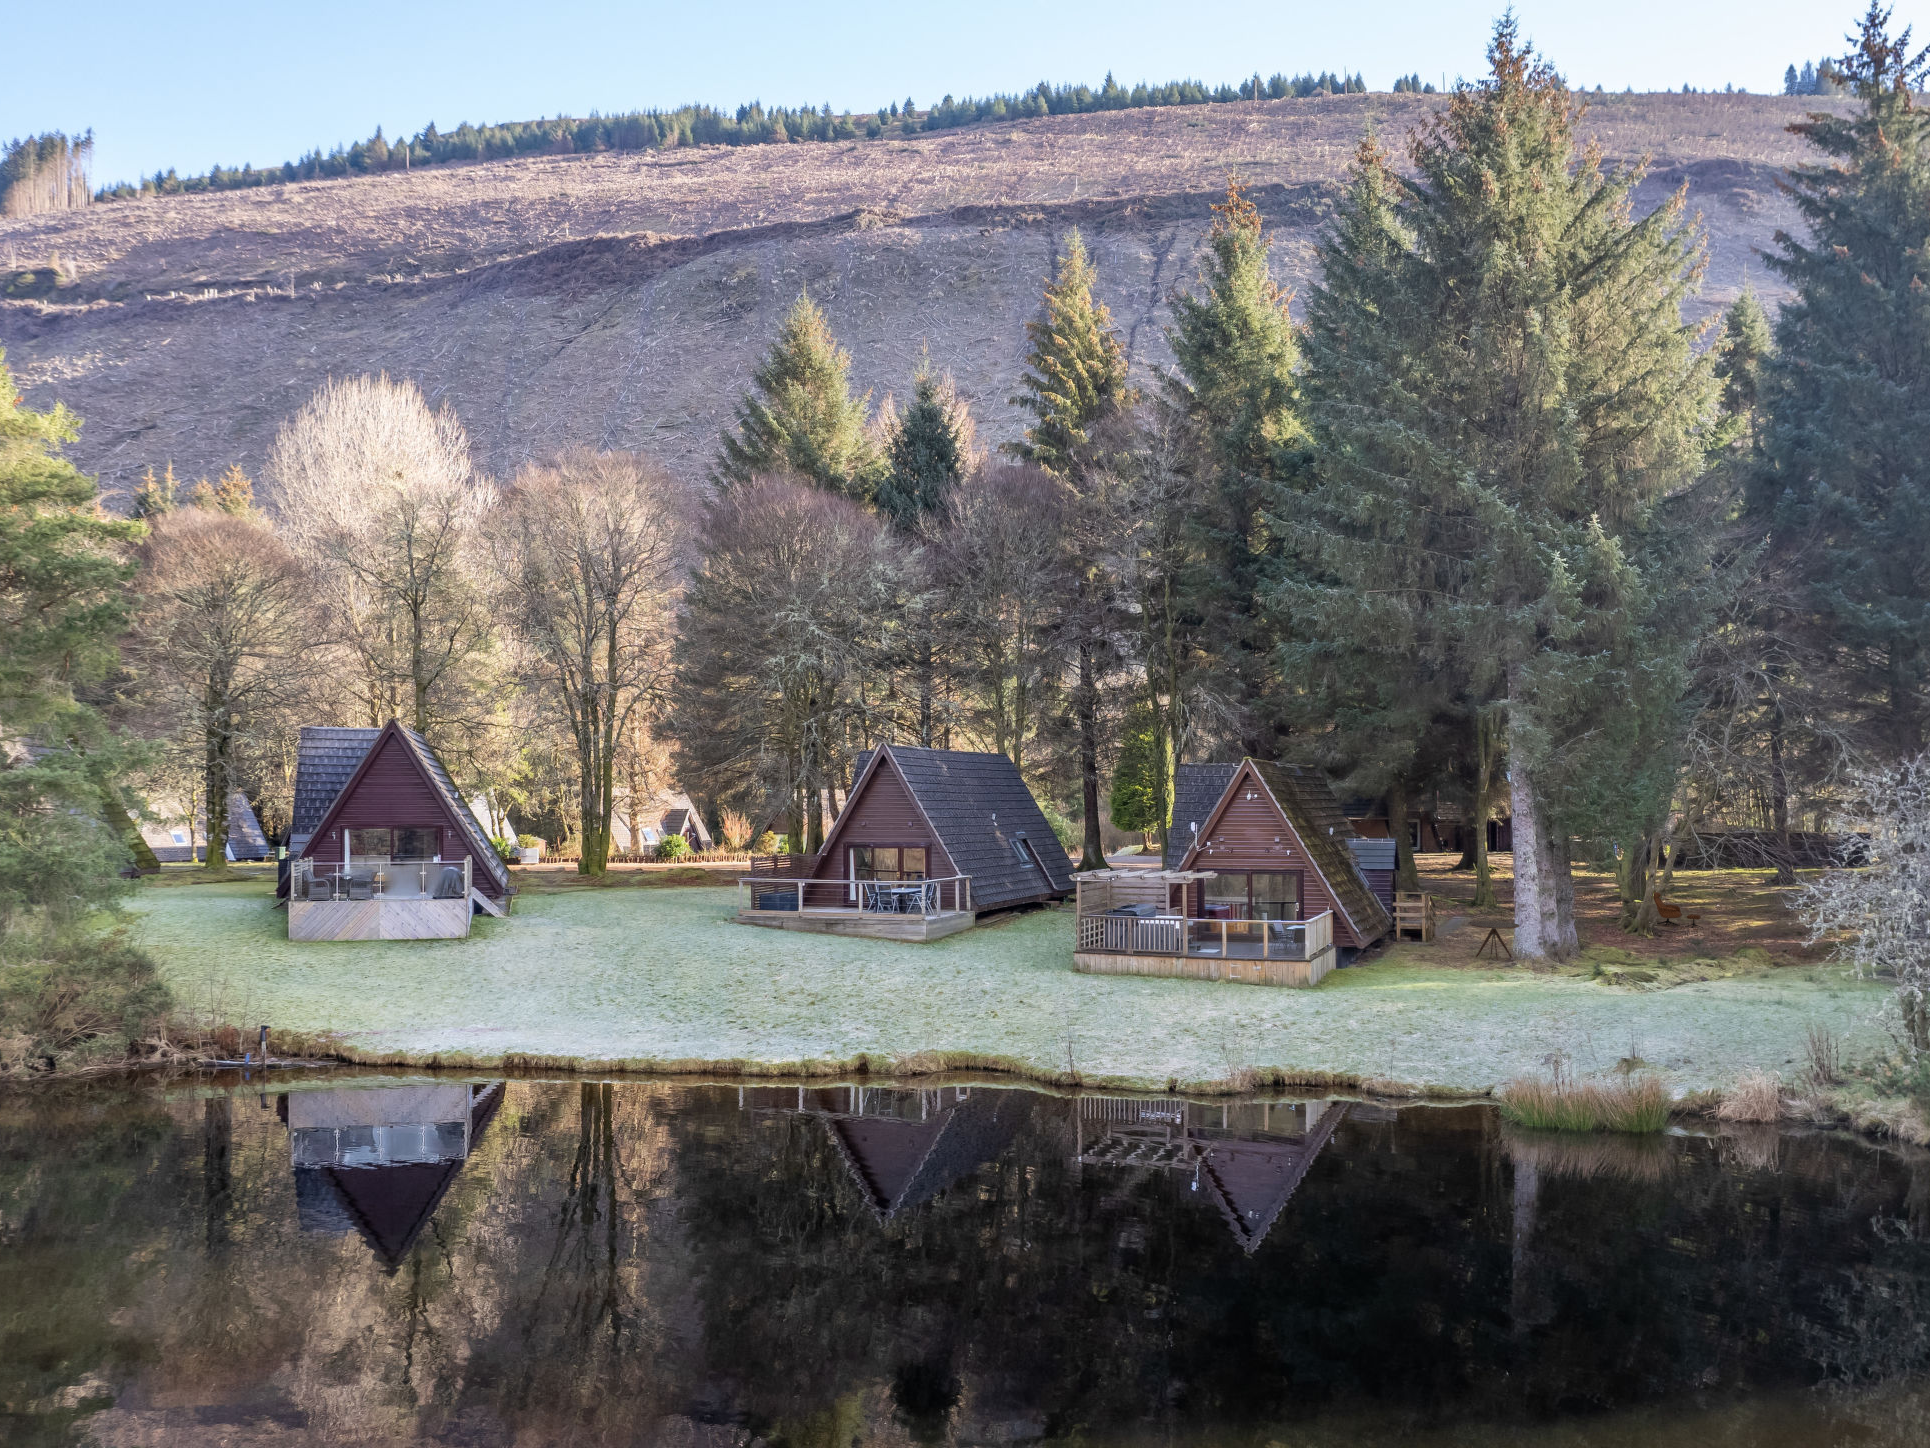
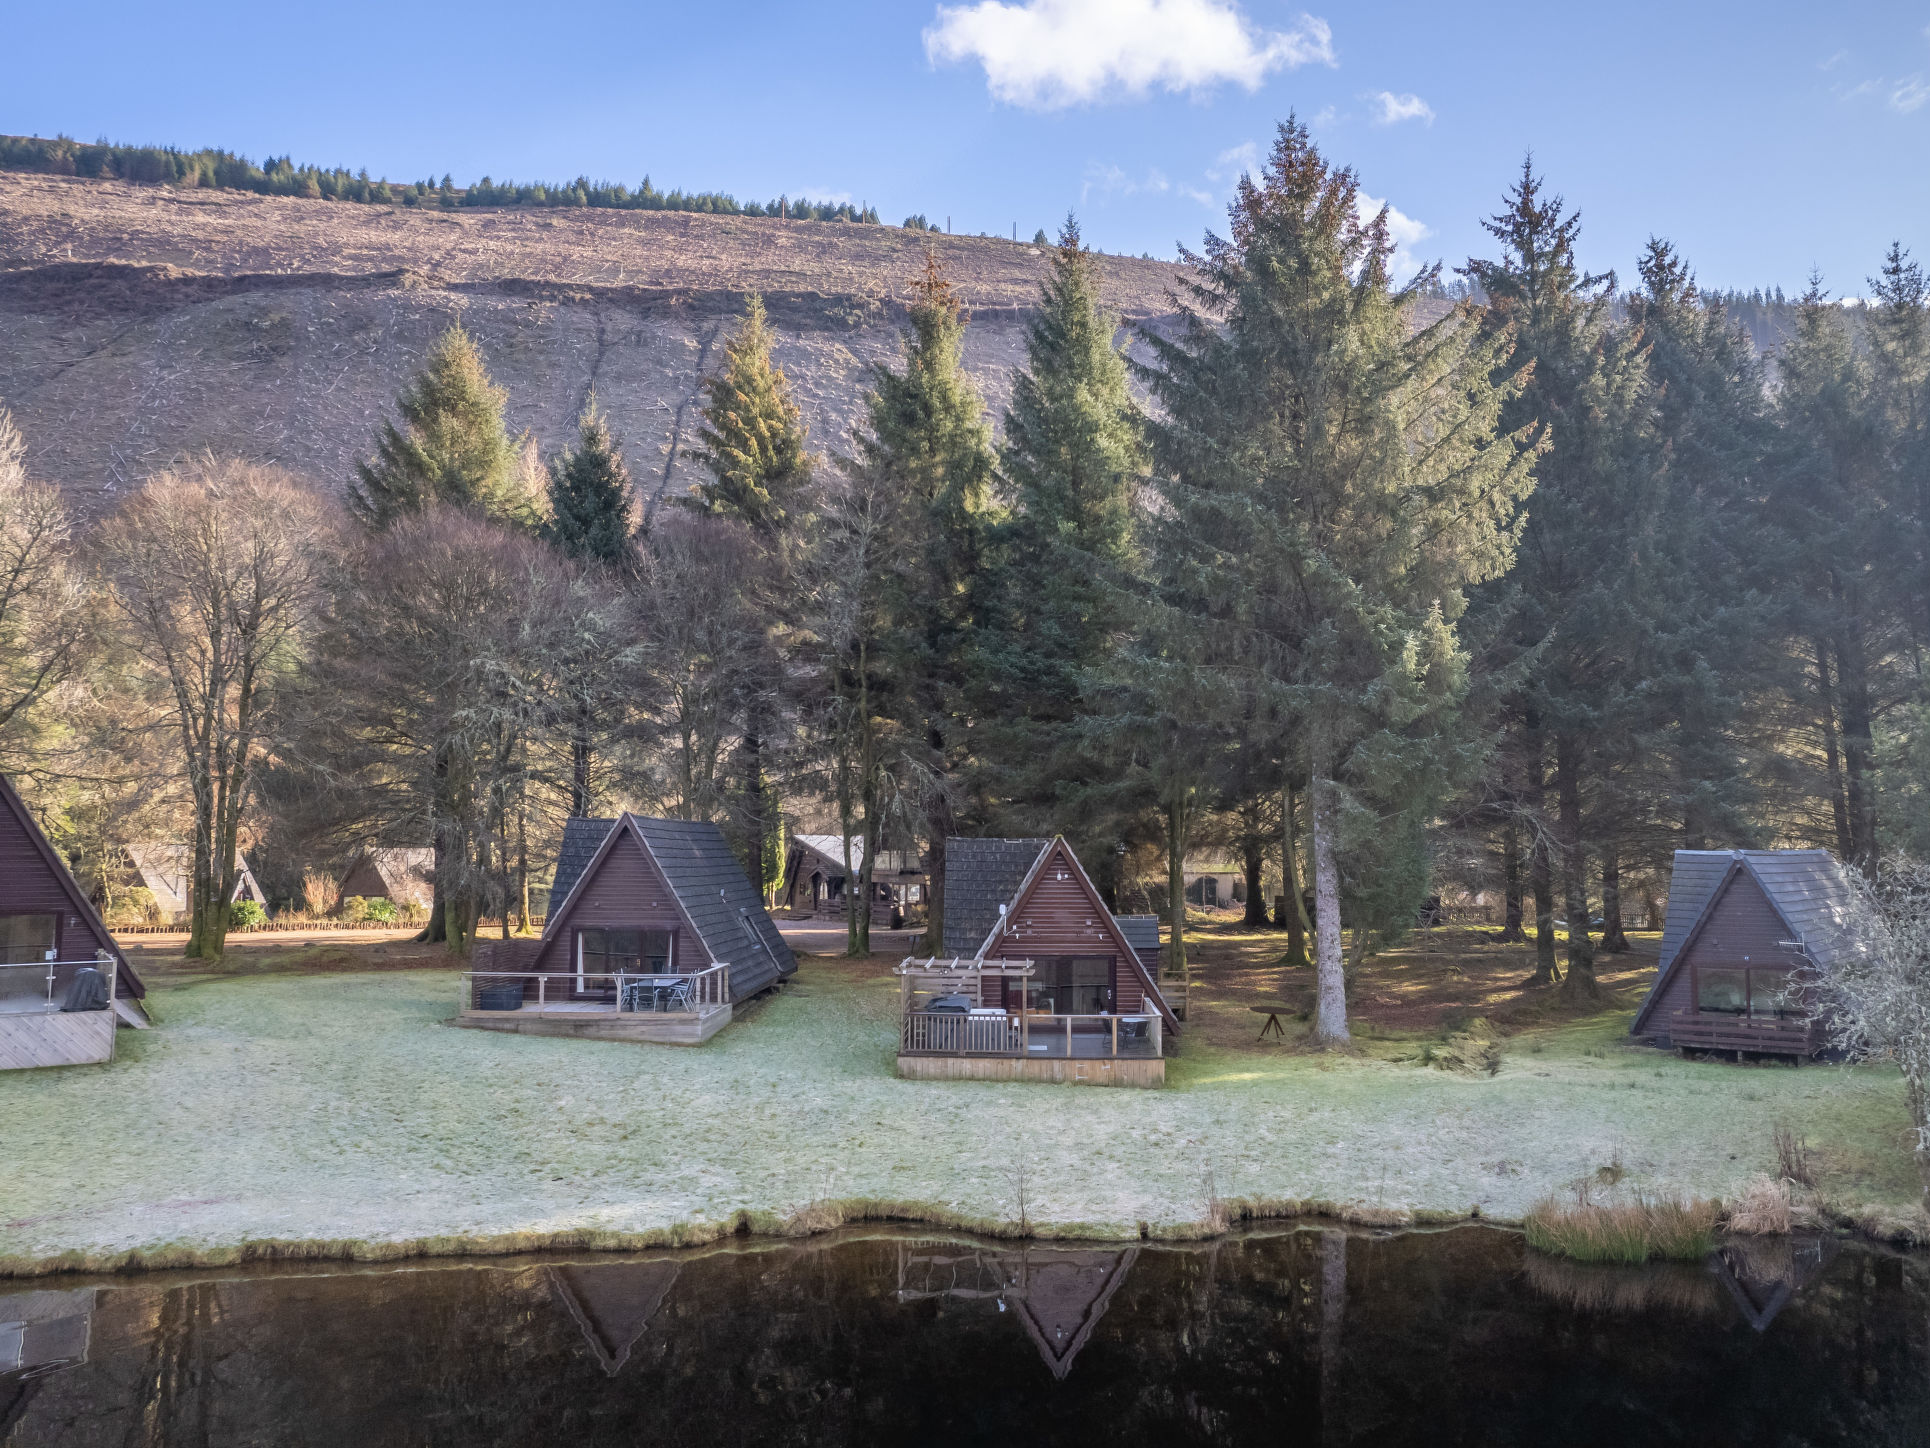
lounge chair: present [1653,892,1701,928] -> none [1347,972,1389,1005]

